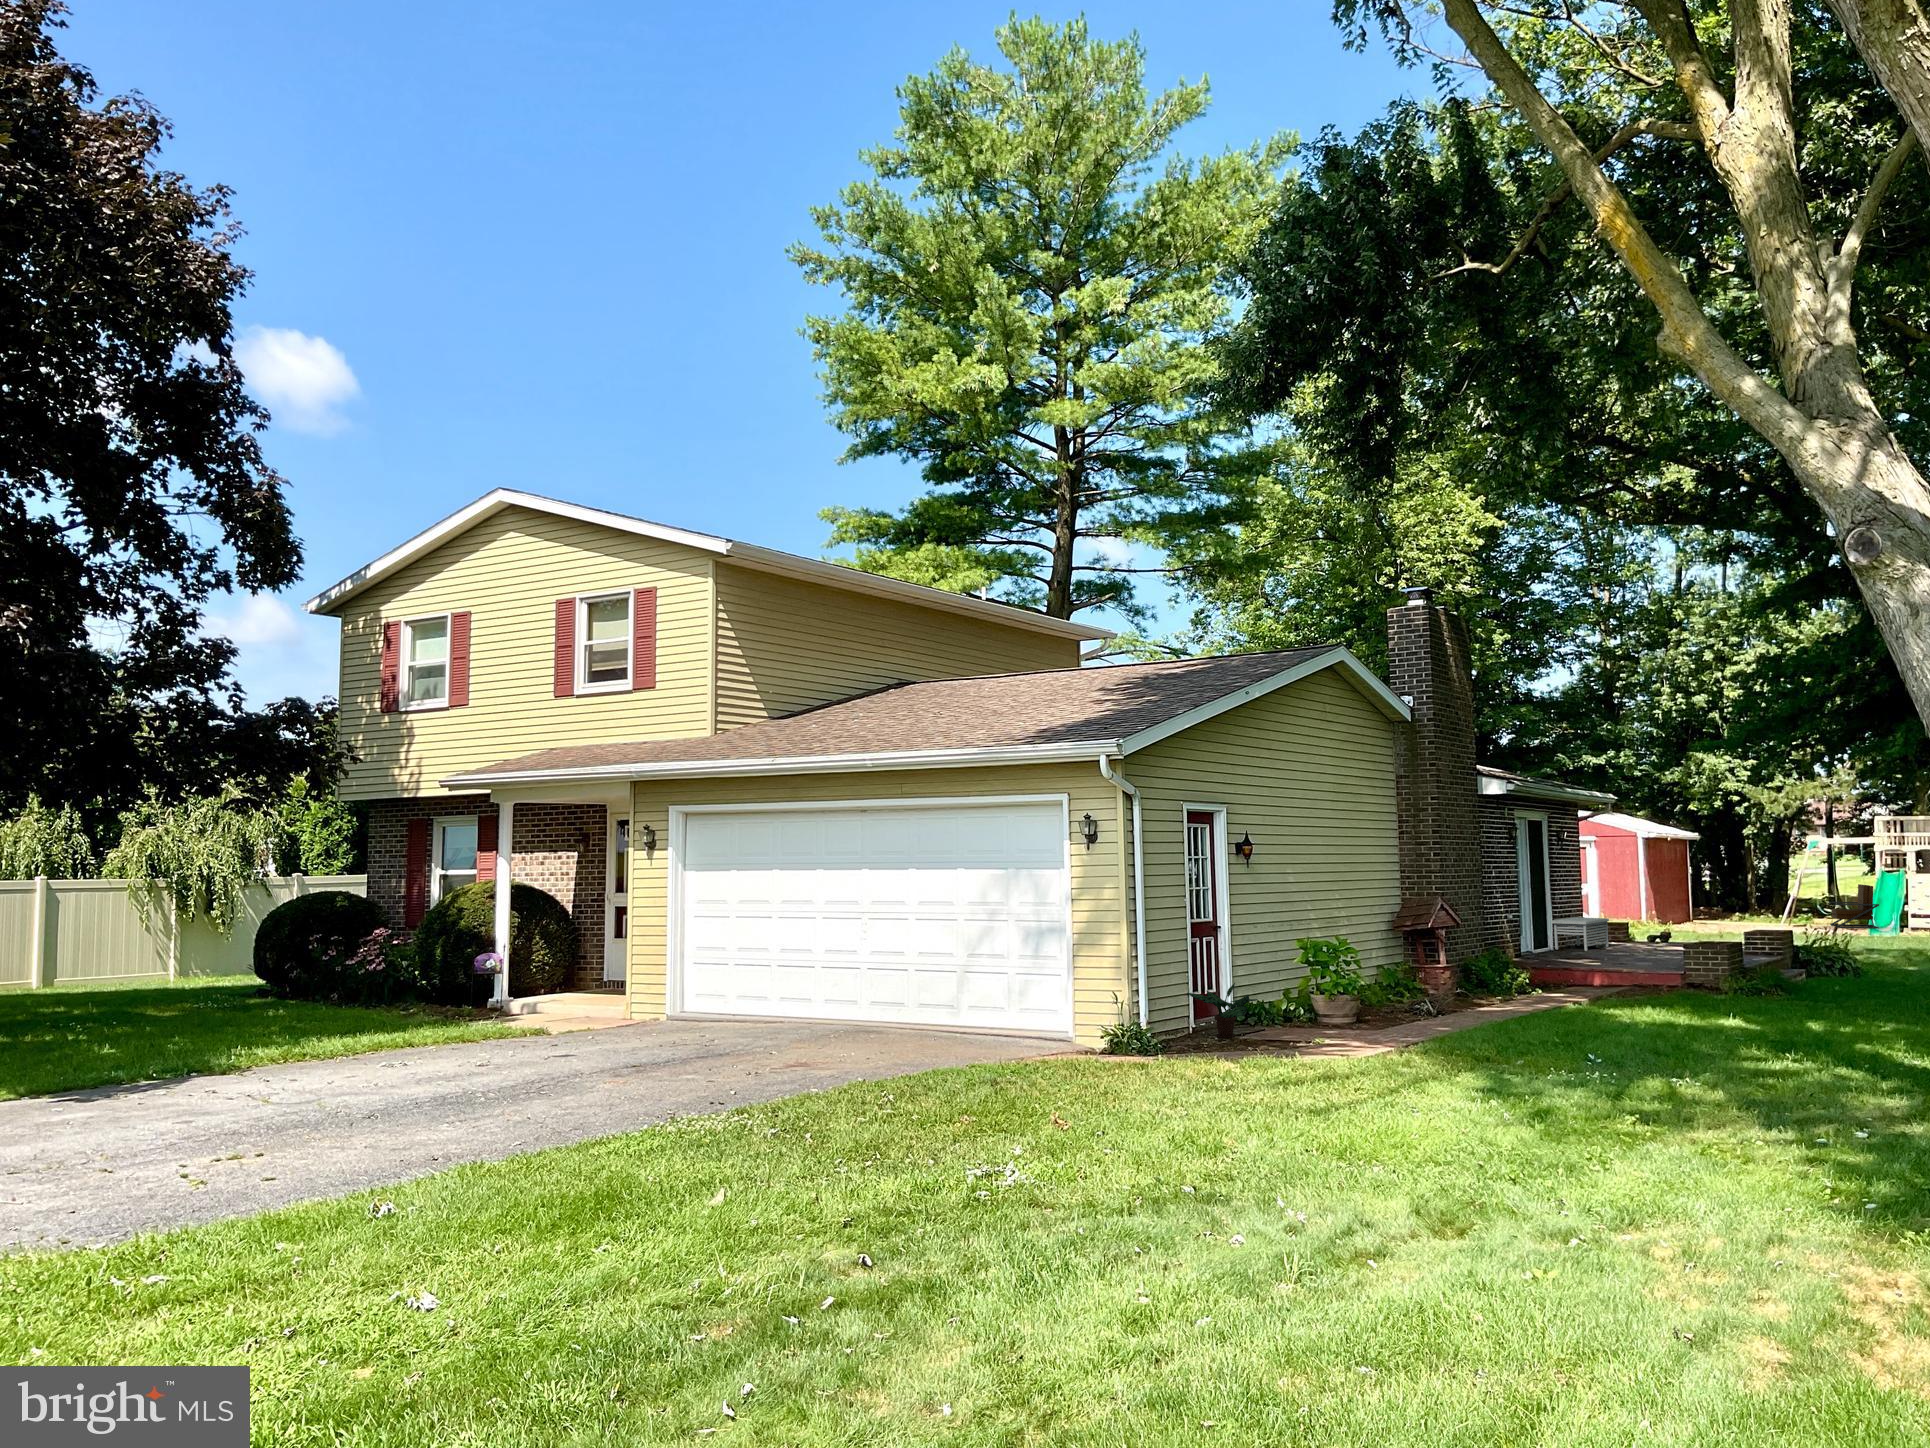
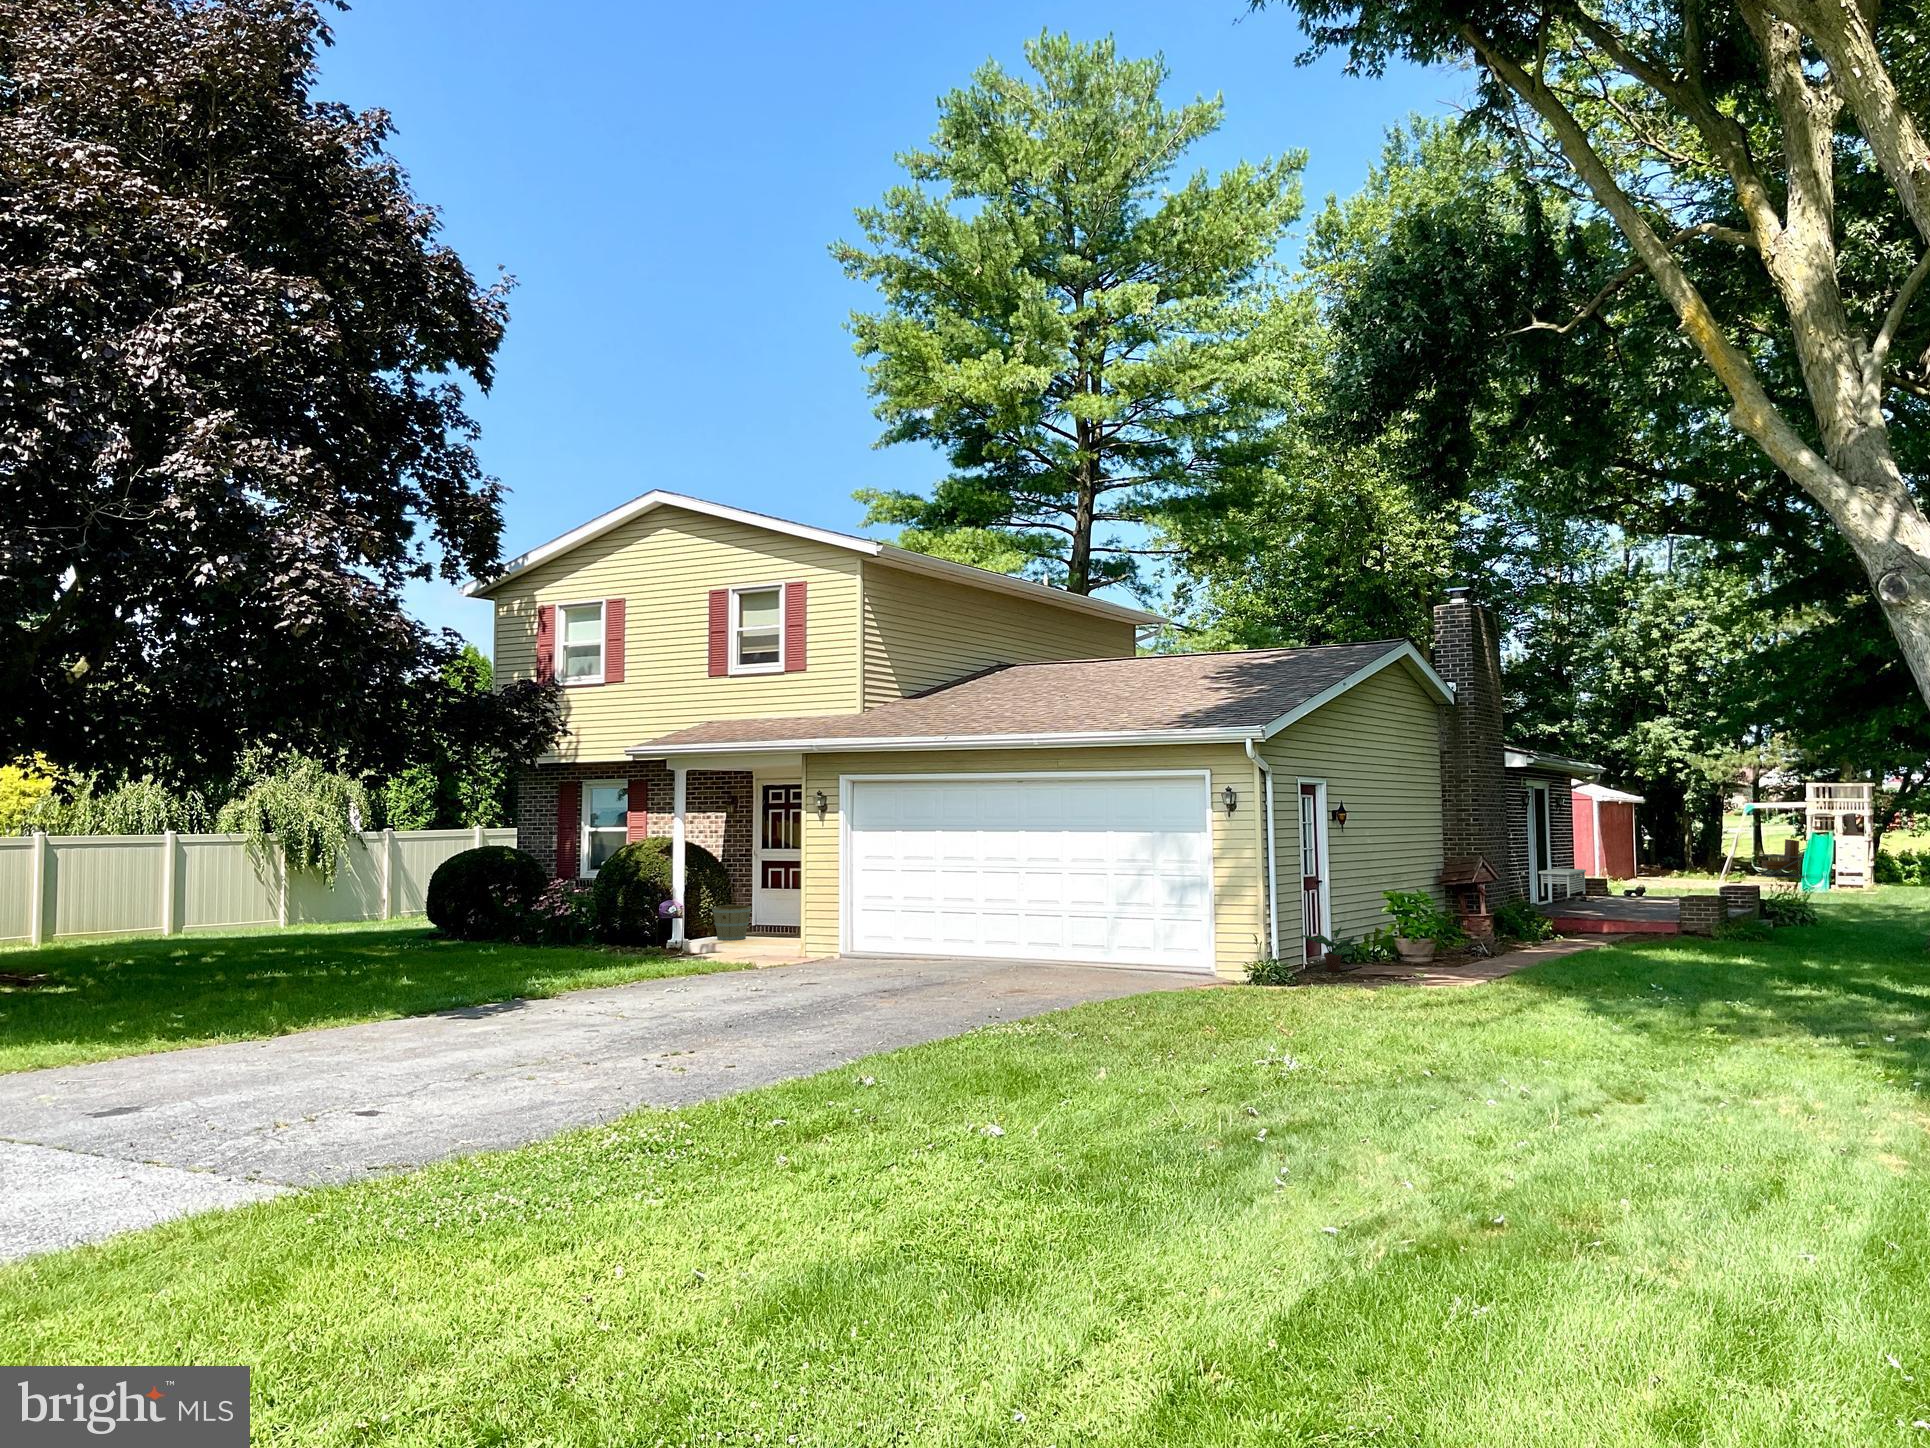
wooden bucket: none [544,958,590,1000] -> present [712,904,751,941]

